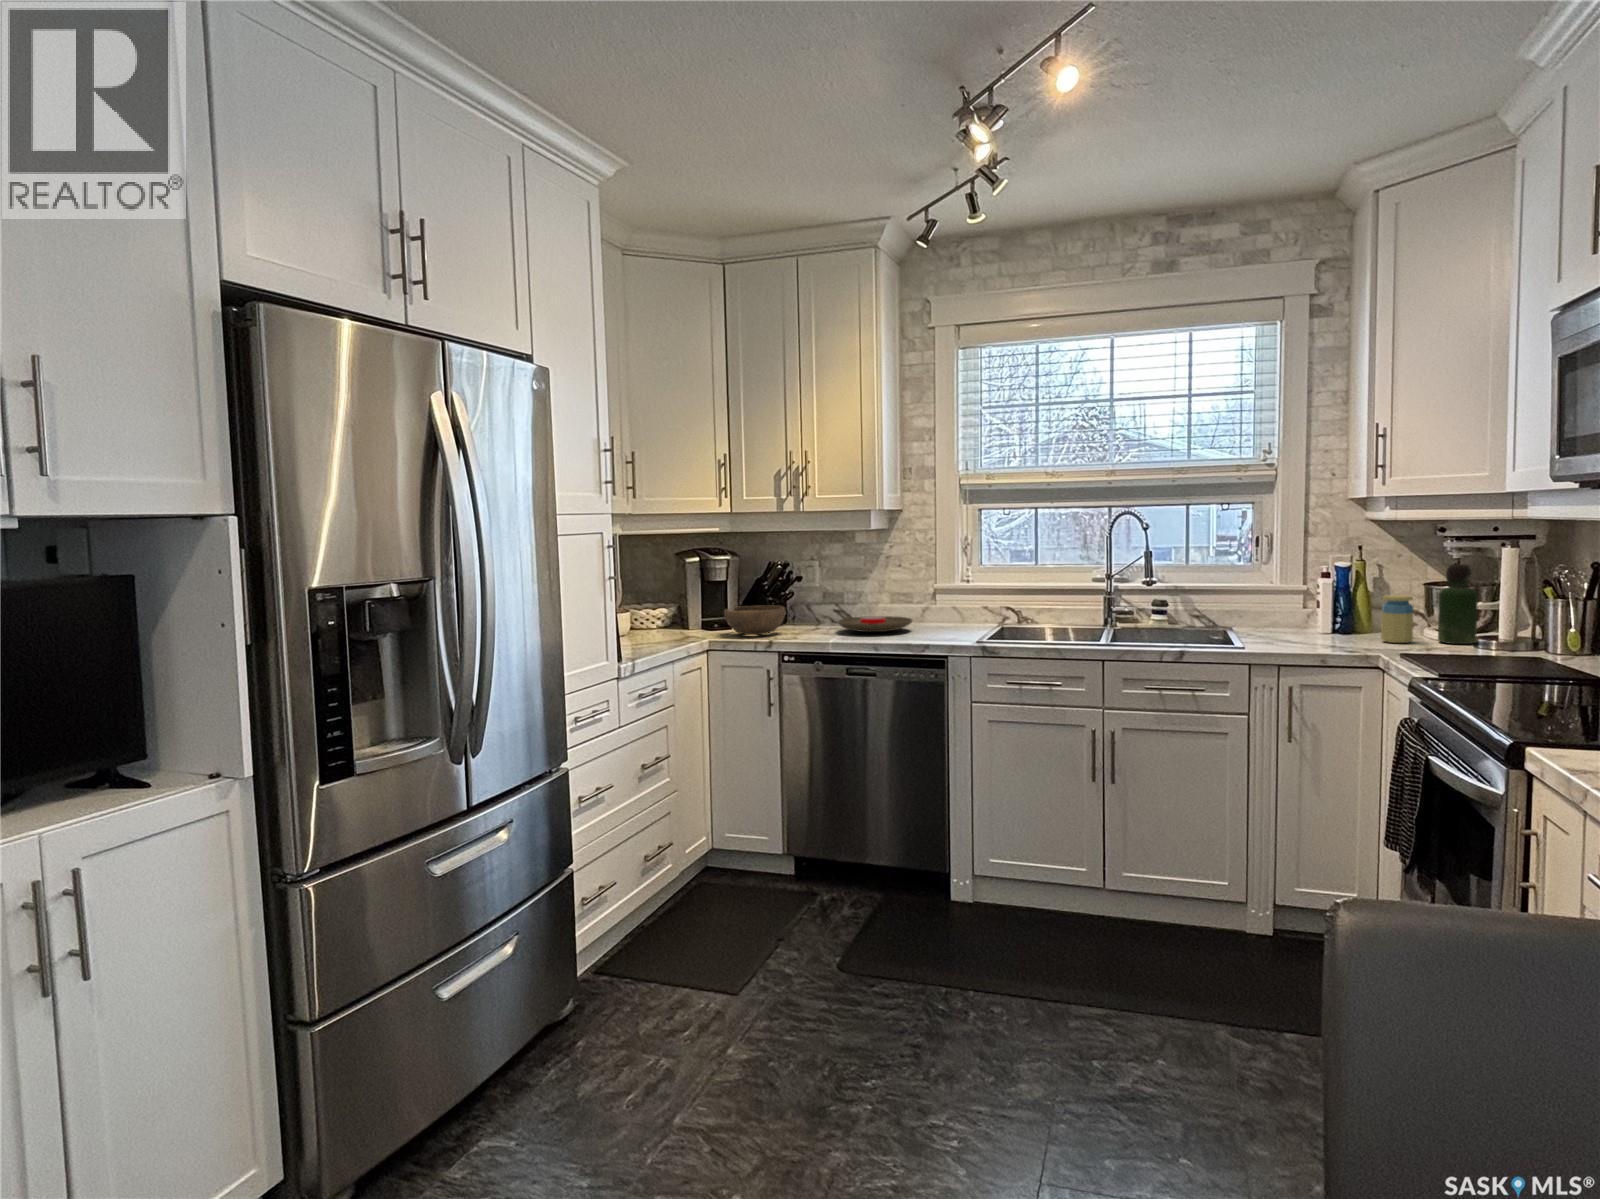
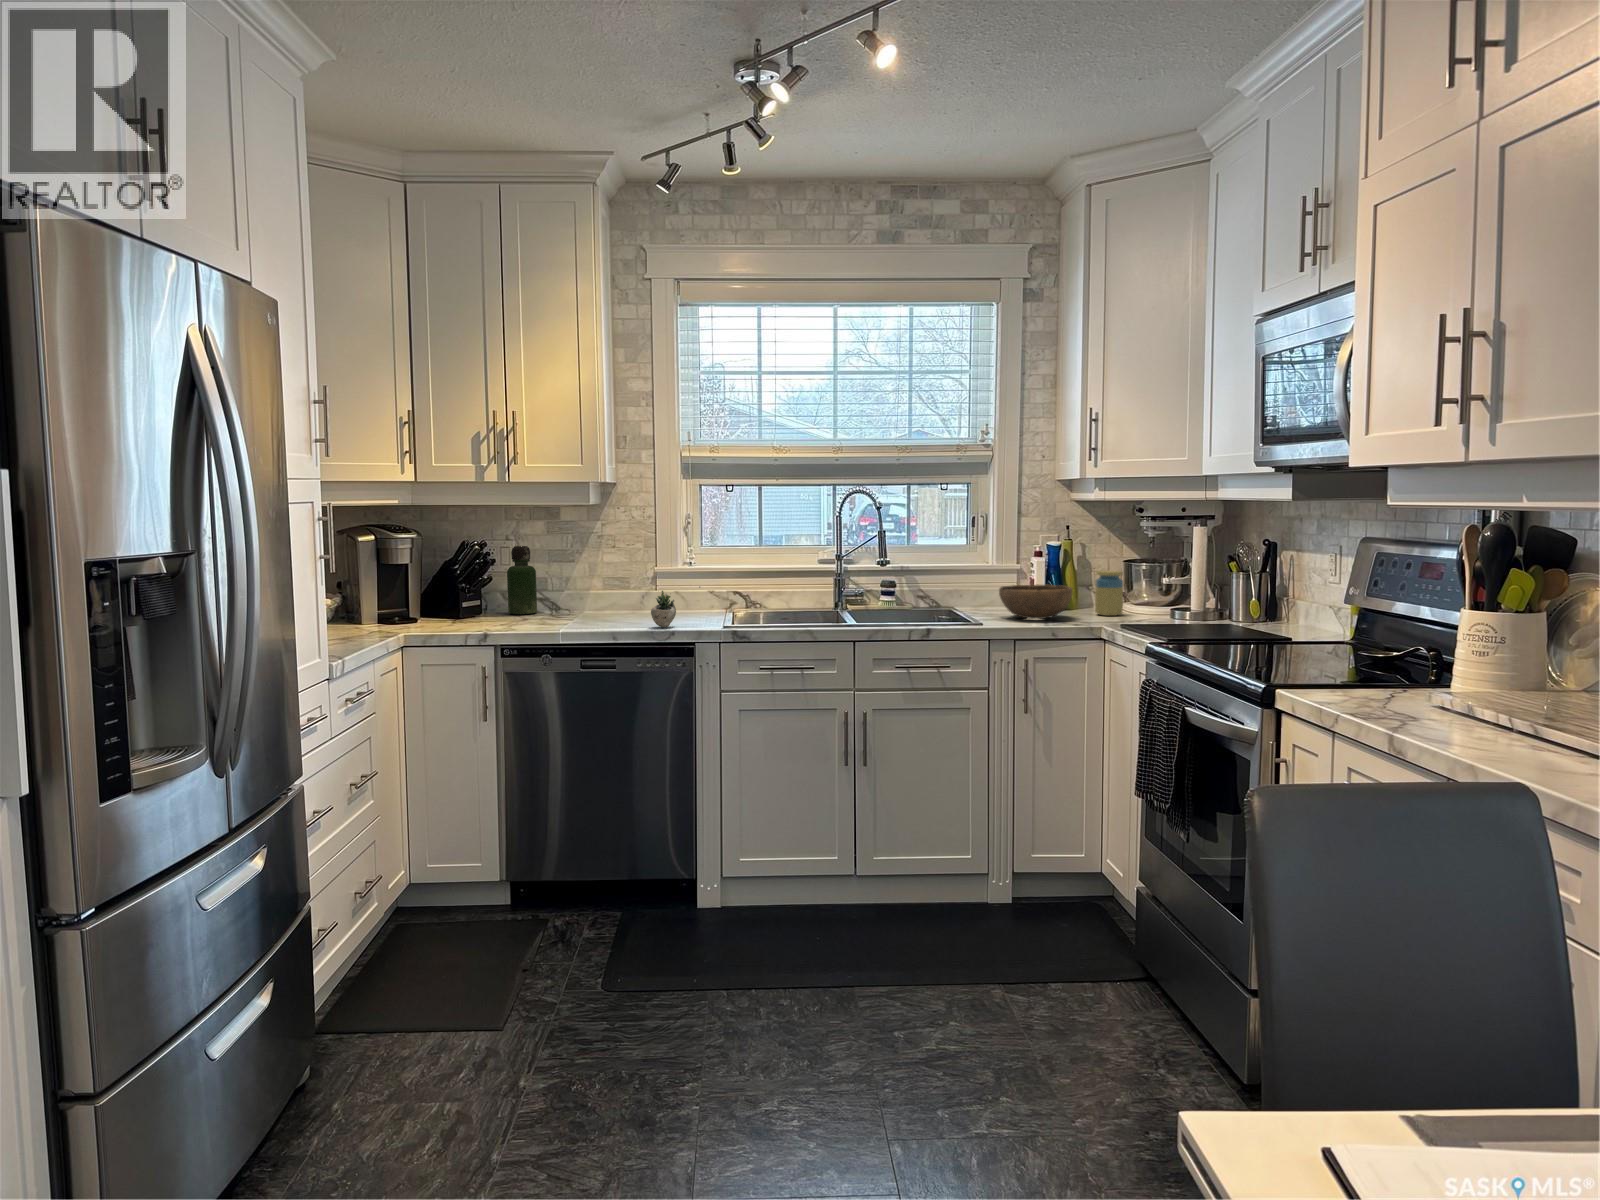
bottle: present [1438,565,1478,644] -> present [507,546,537,615]
succulent plant: none [916,605,961,642] -> present [651,586,700,627]
bowl: present [724,606,786,635] -> present [999,584,1072,619]
plate: present [838,616,912,632] -> none [551,602,637,619]

